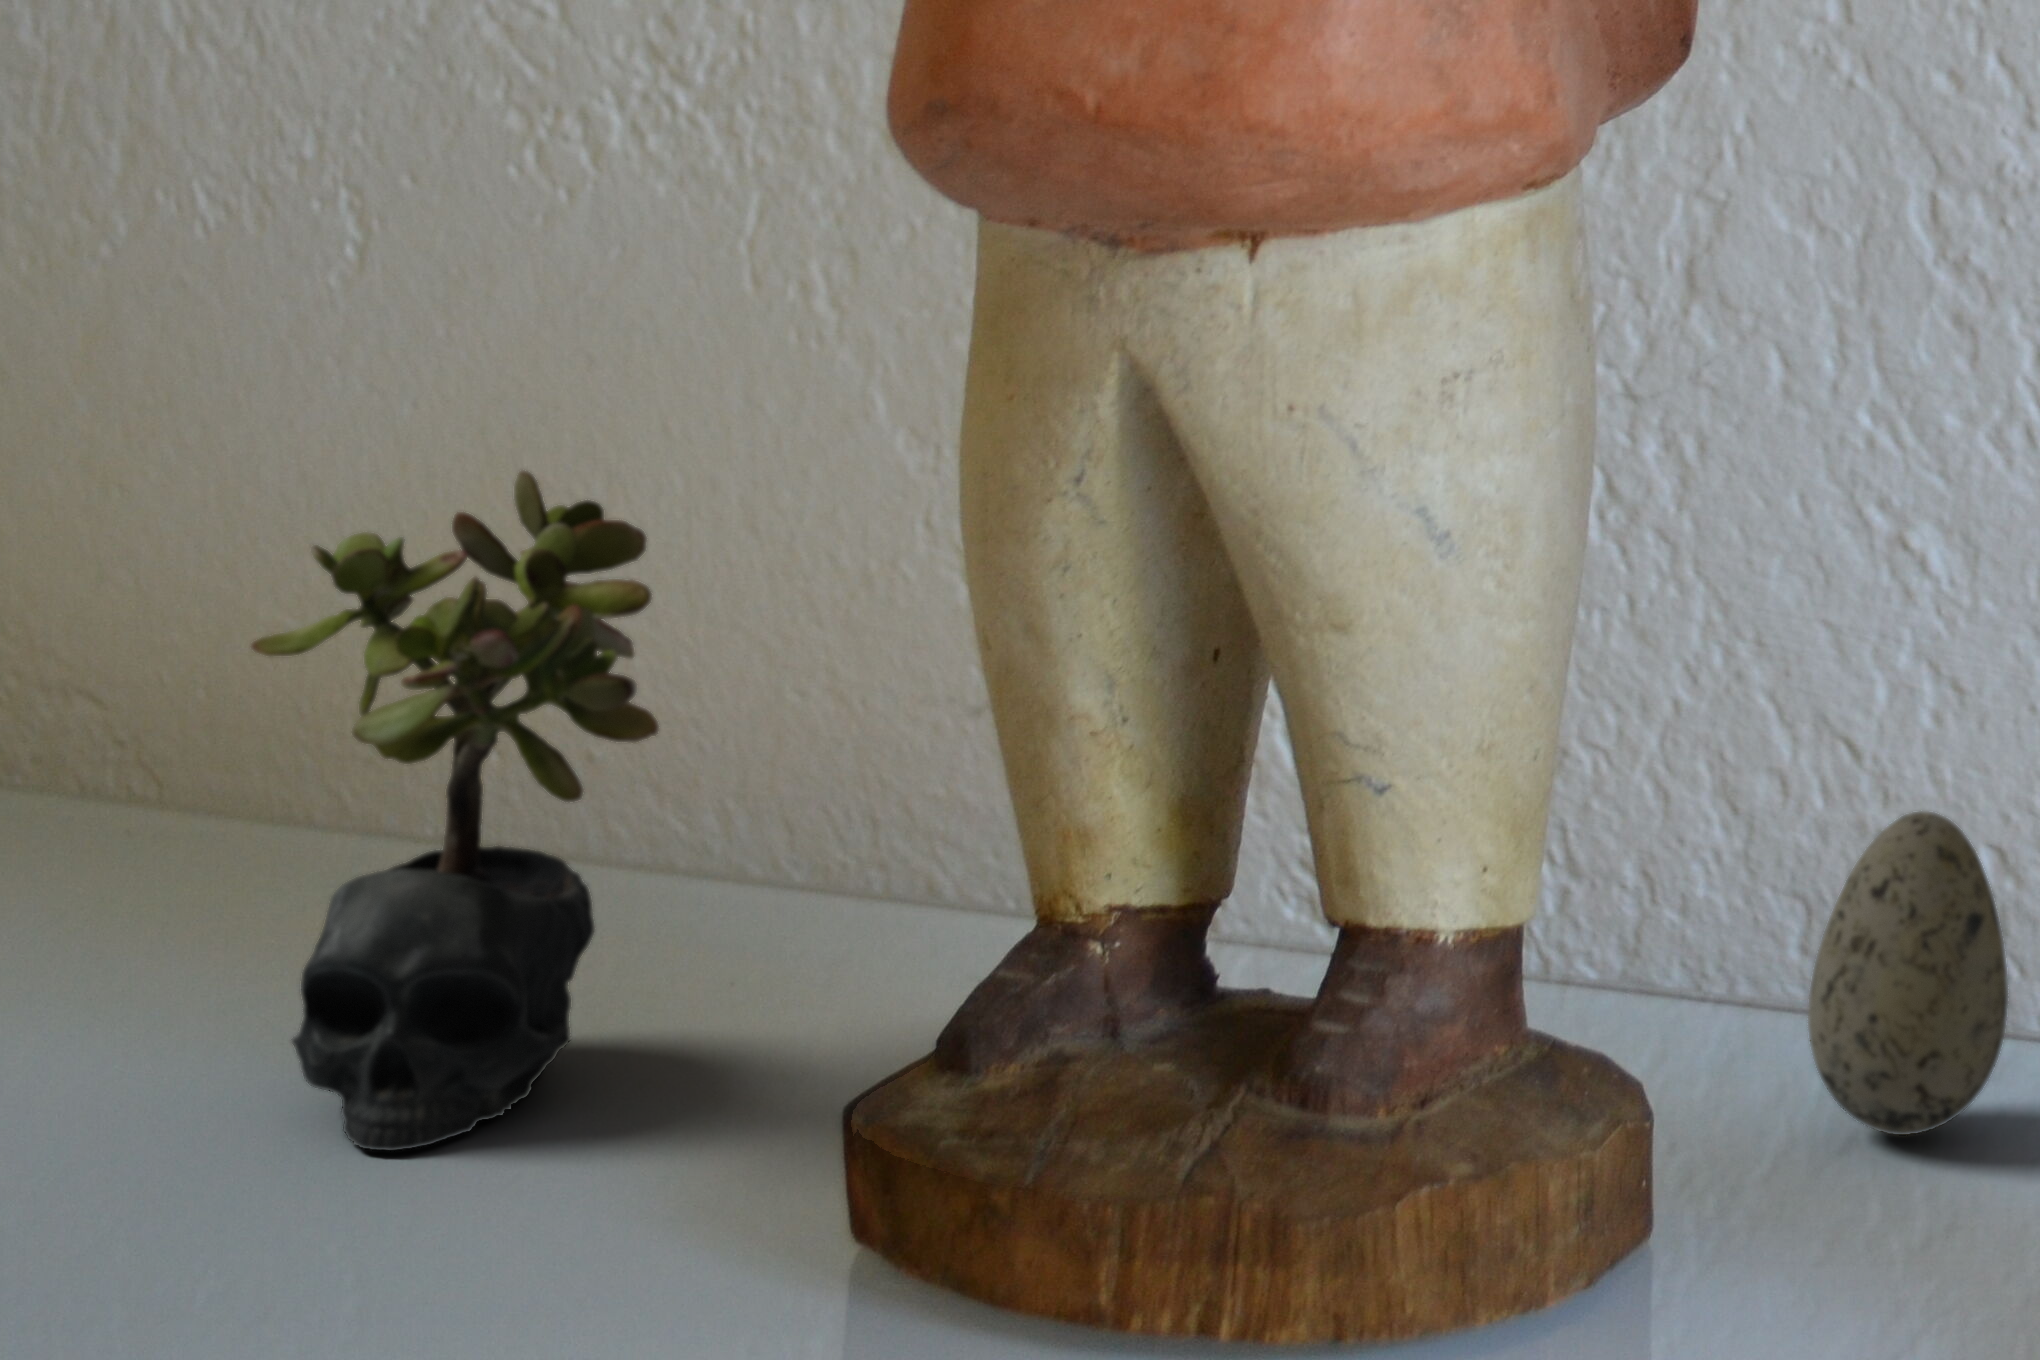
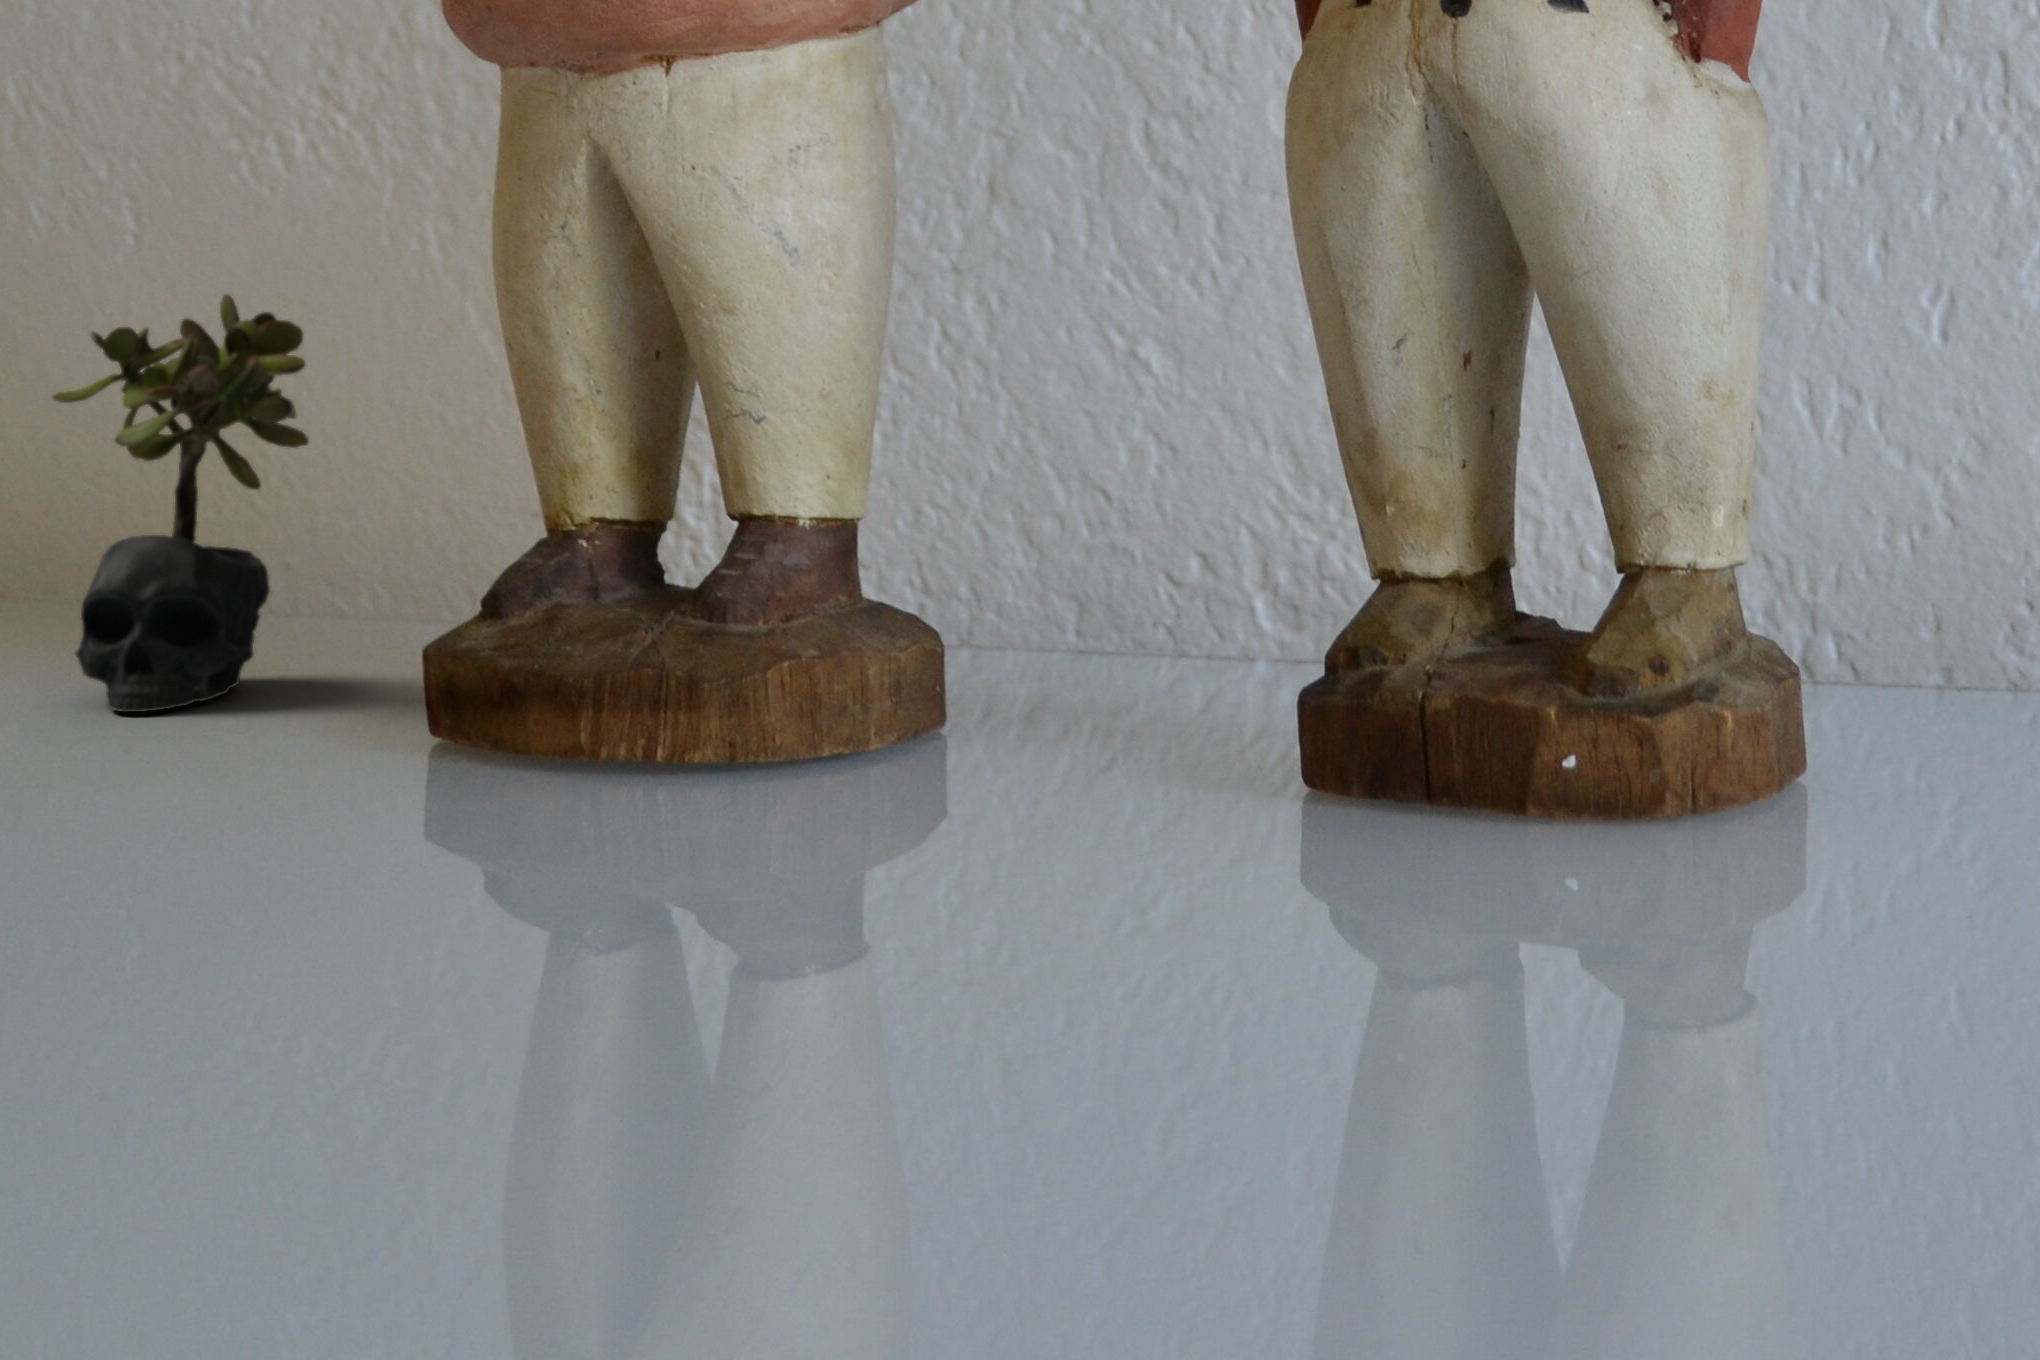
decorative egg: present [1808,811,2008,1135] -> none [1056,476,1187,696]

